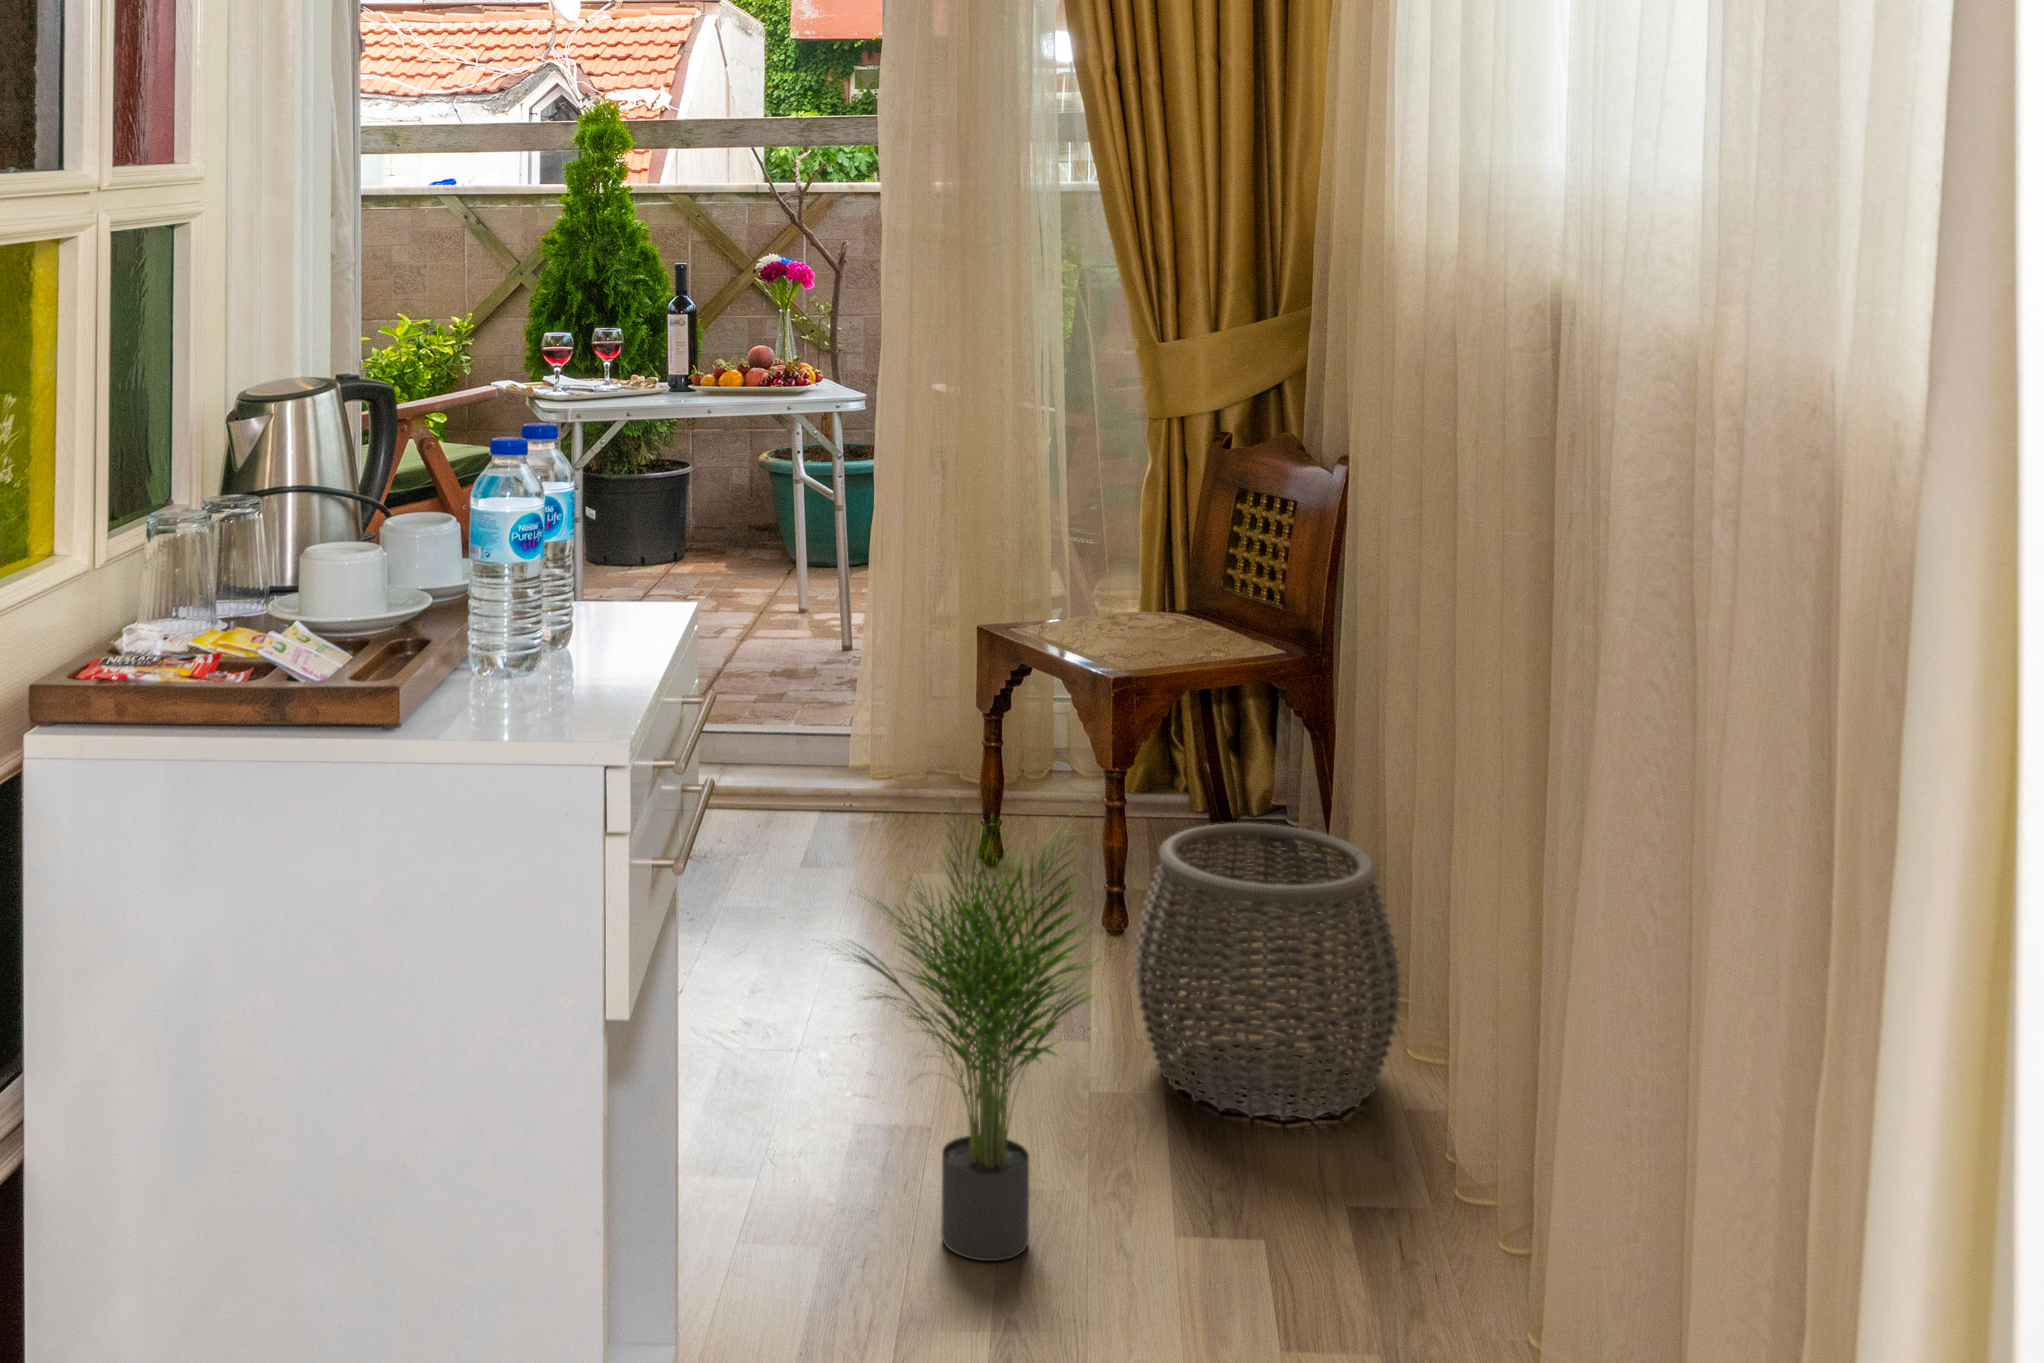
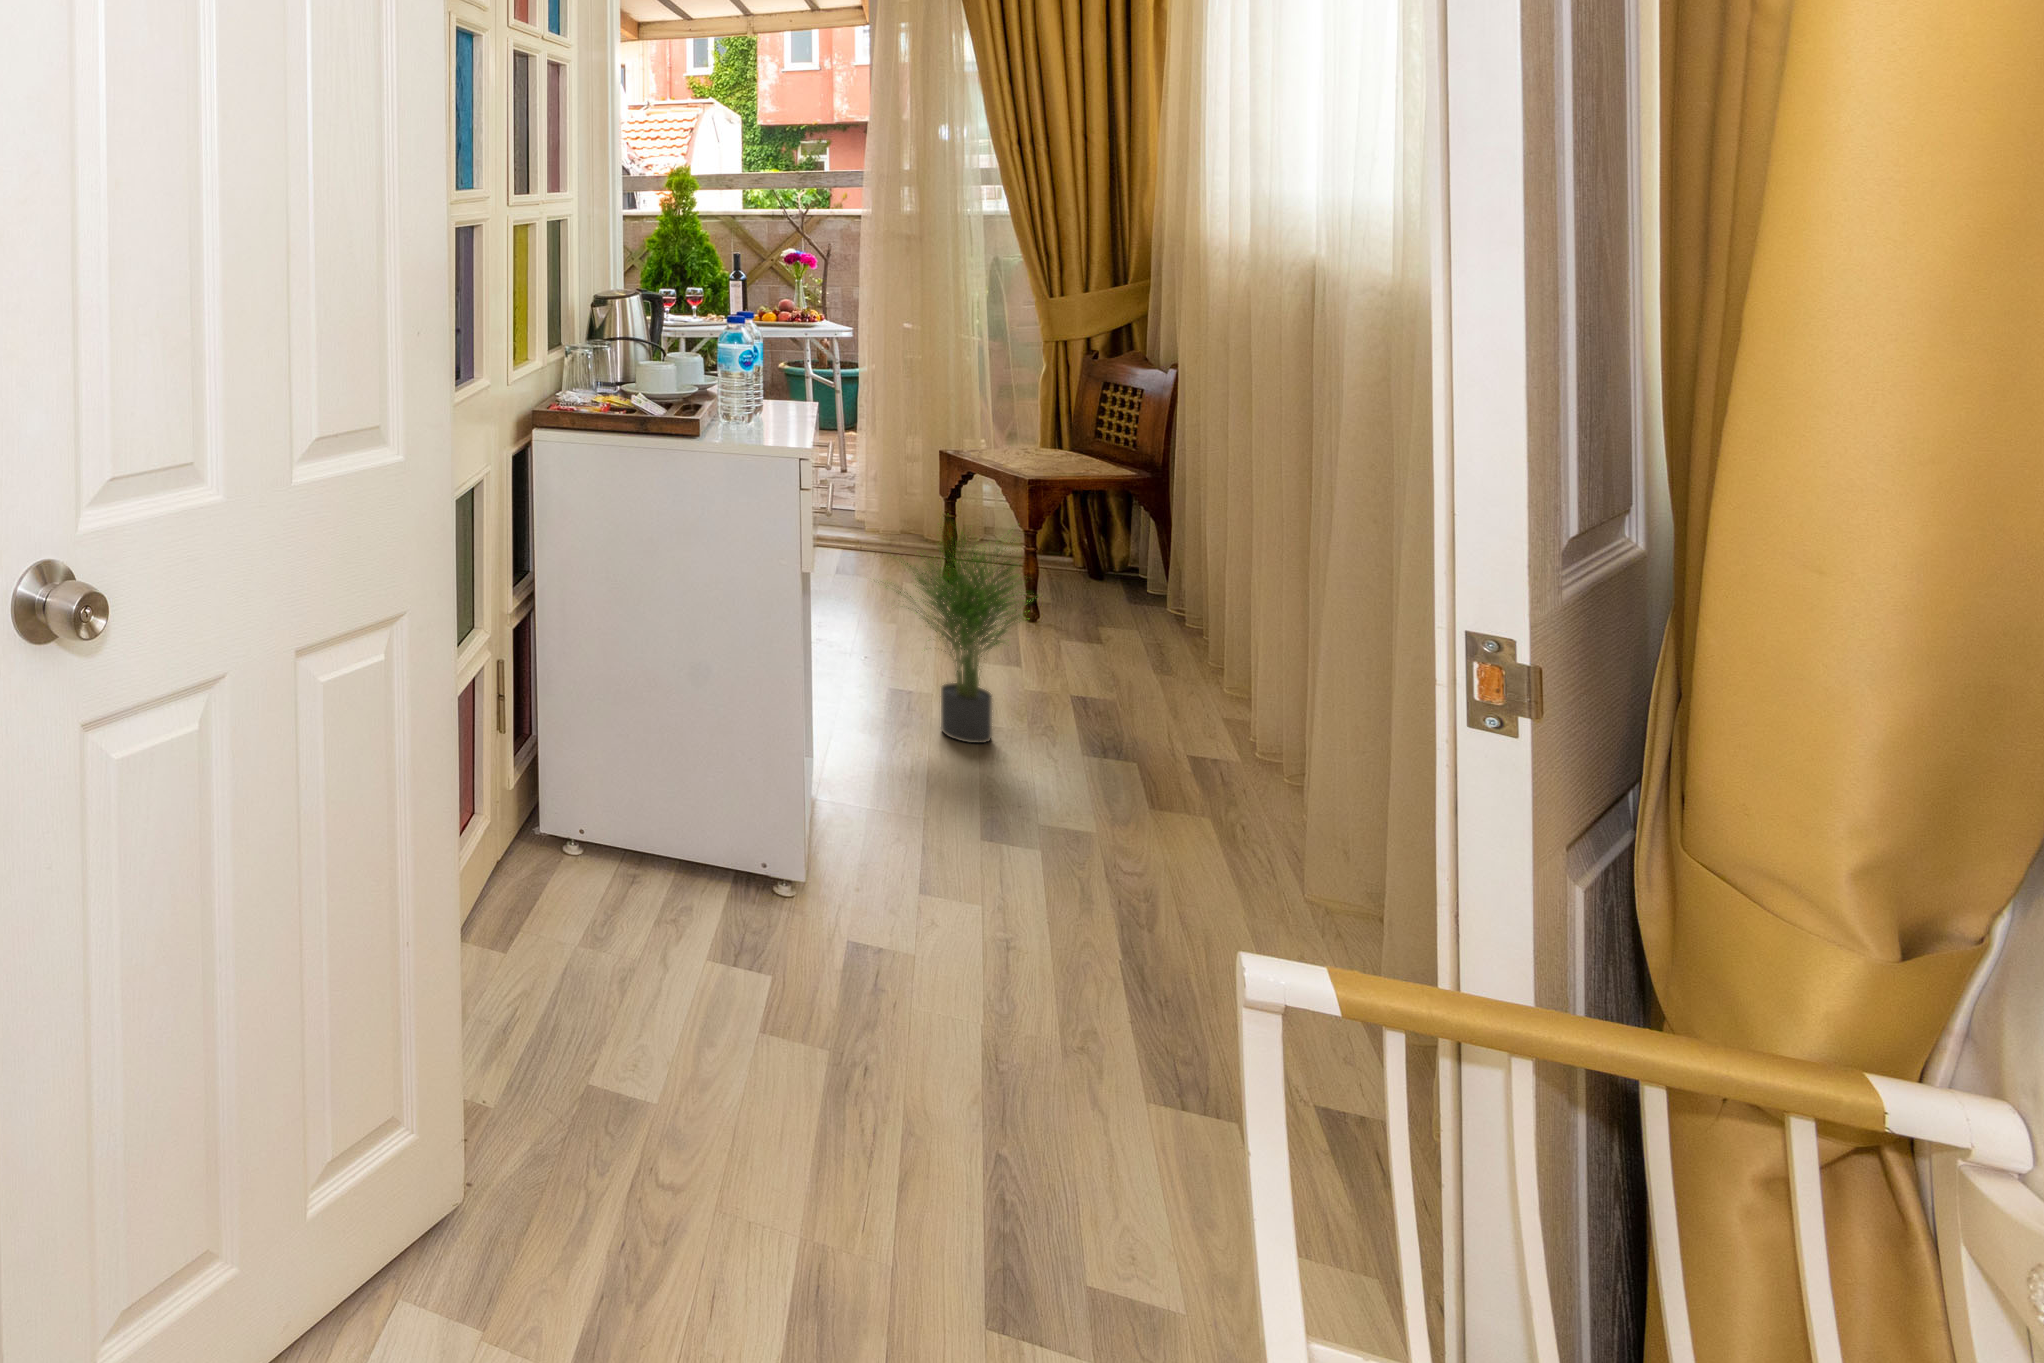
woven basket: present [1135,823,1400,1121] -> none [1046,553,1218,709]

